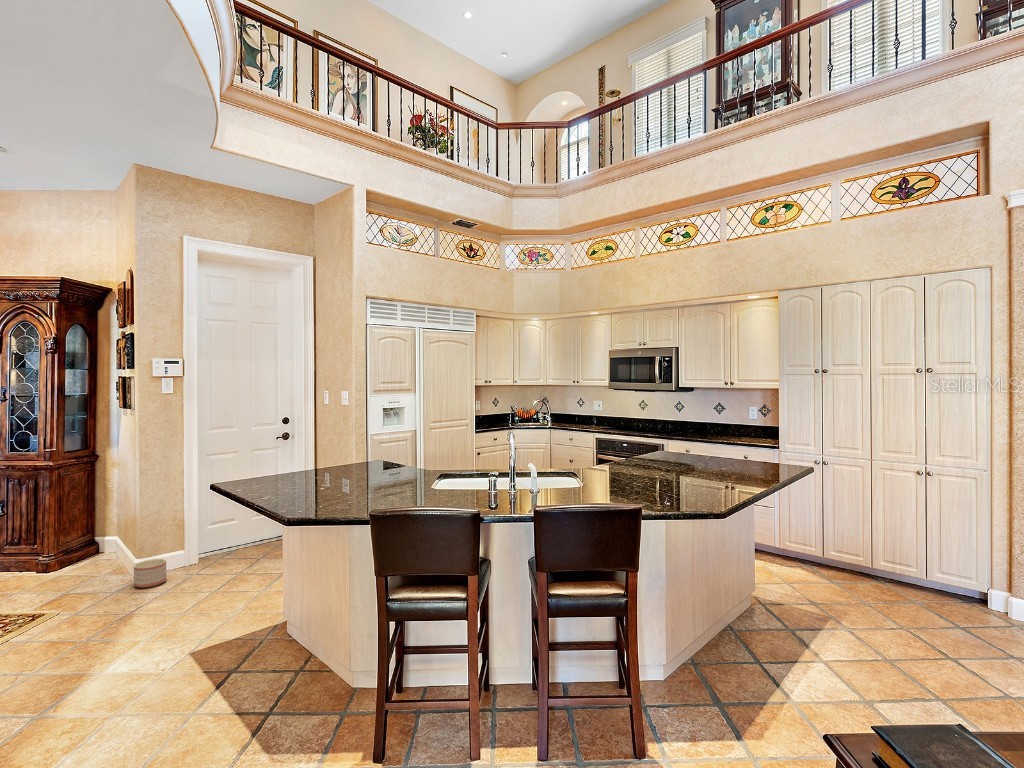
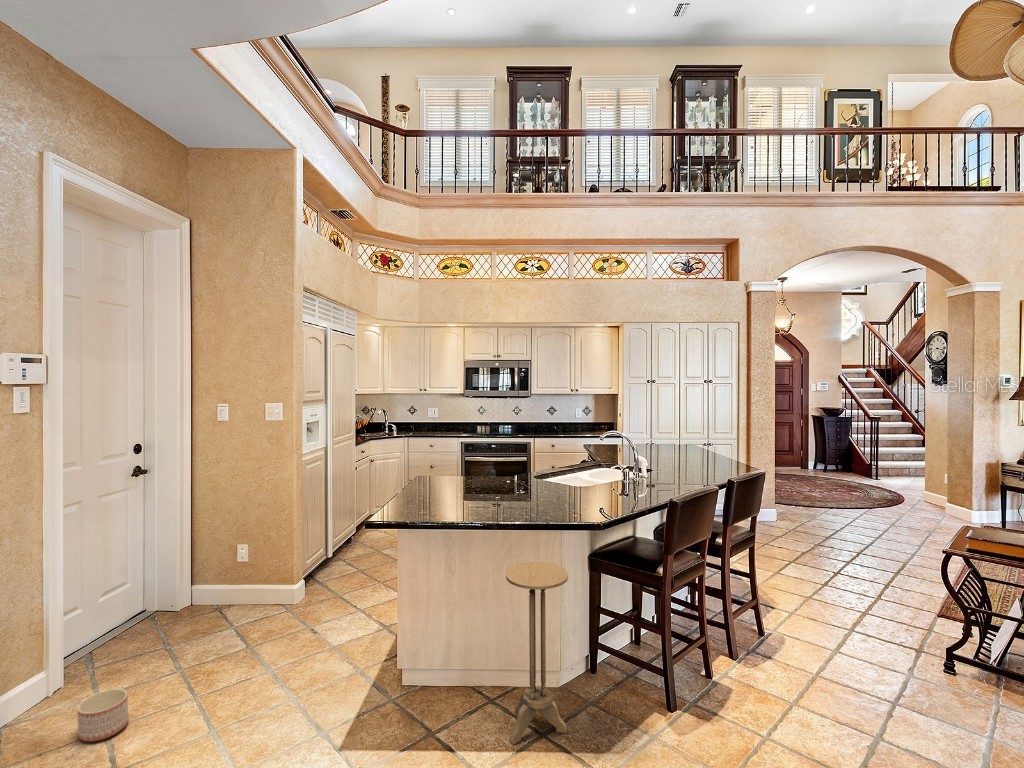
side table: none [232,526,304,719] -> present [506,562,568,745]

